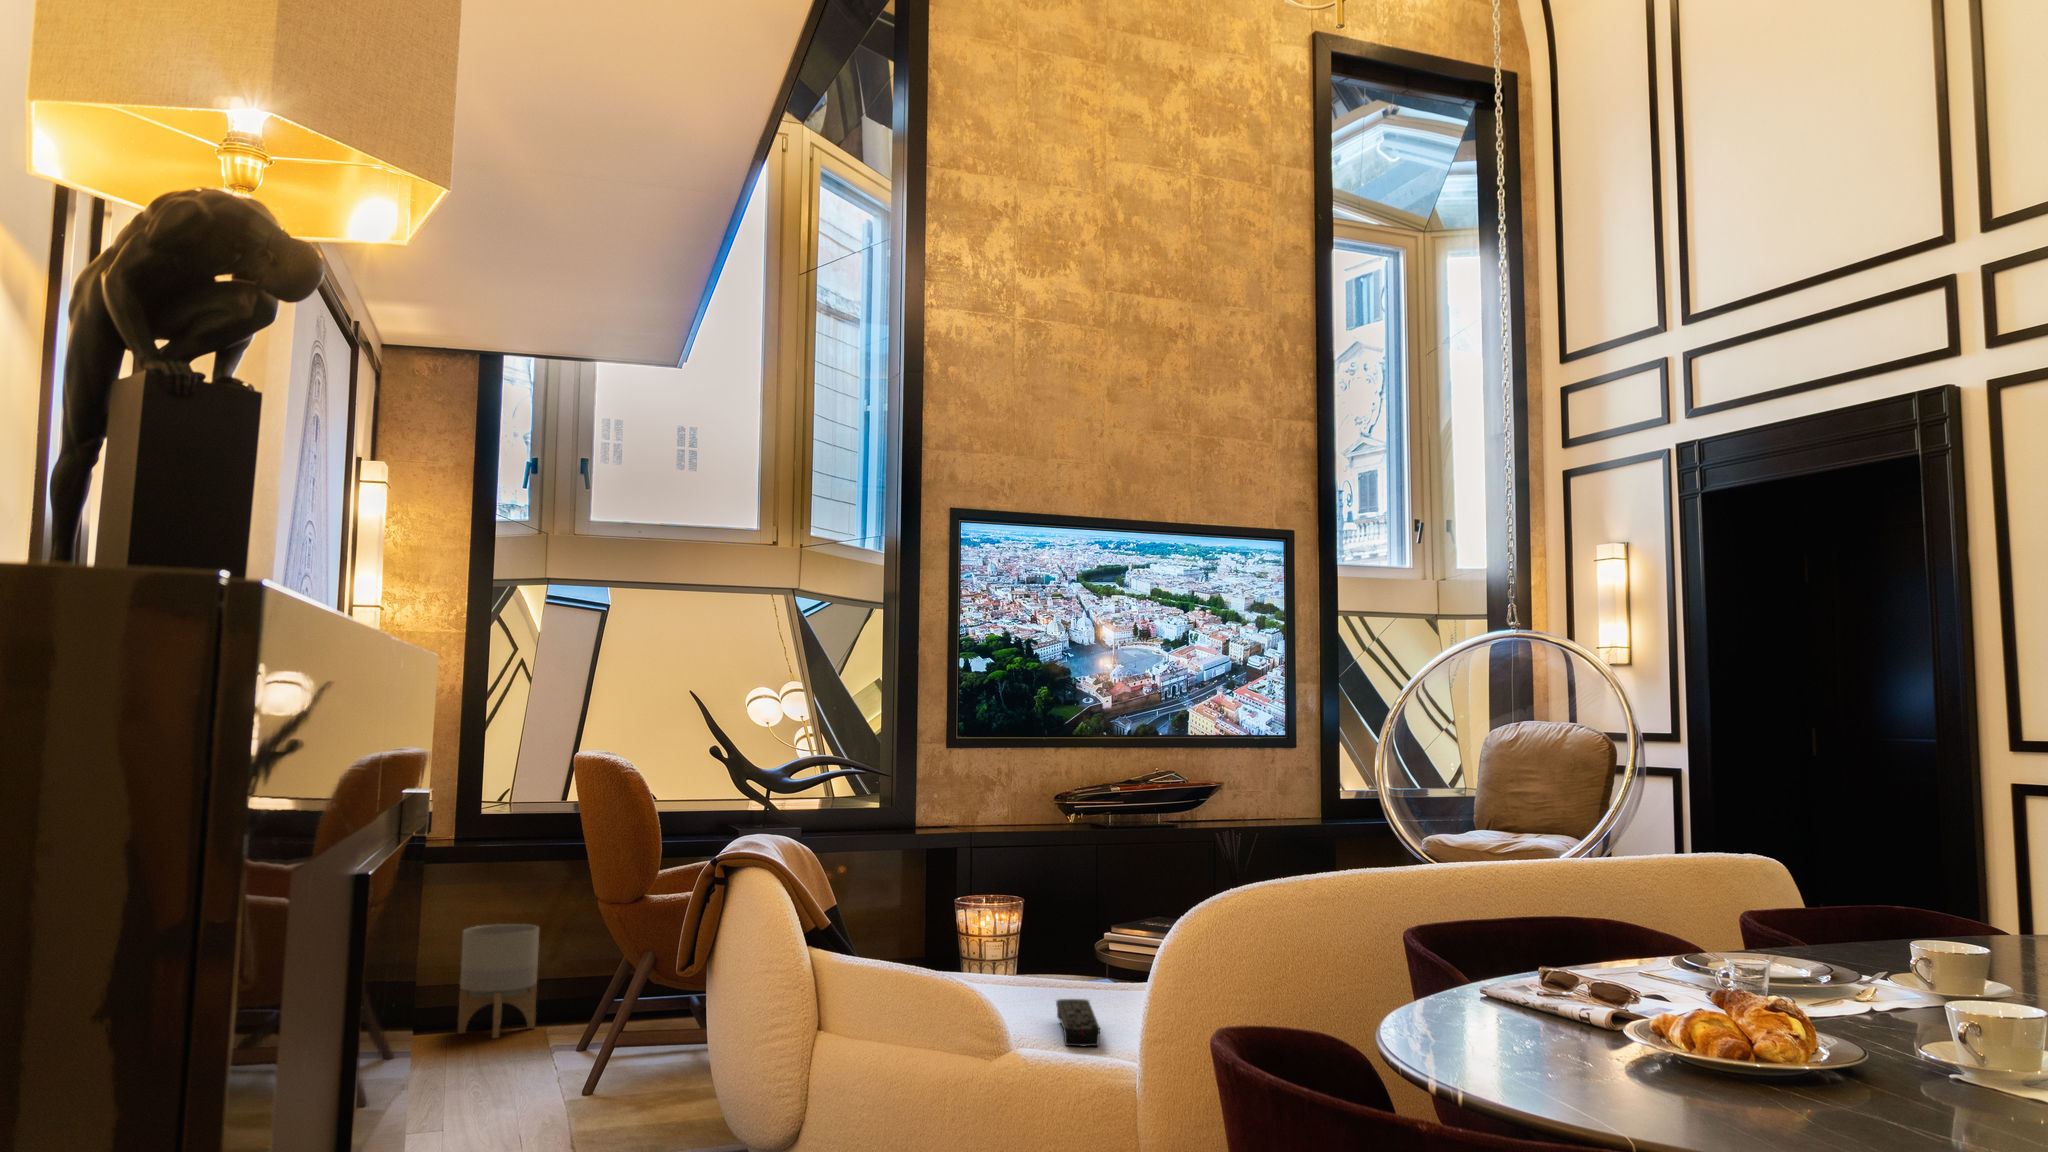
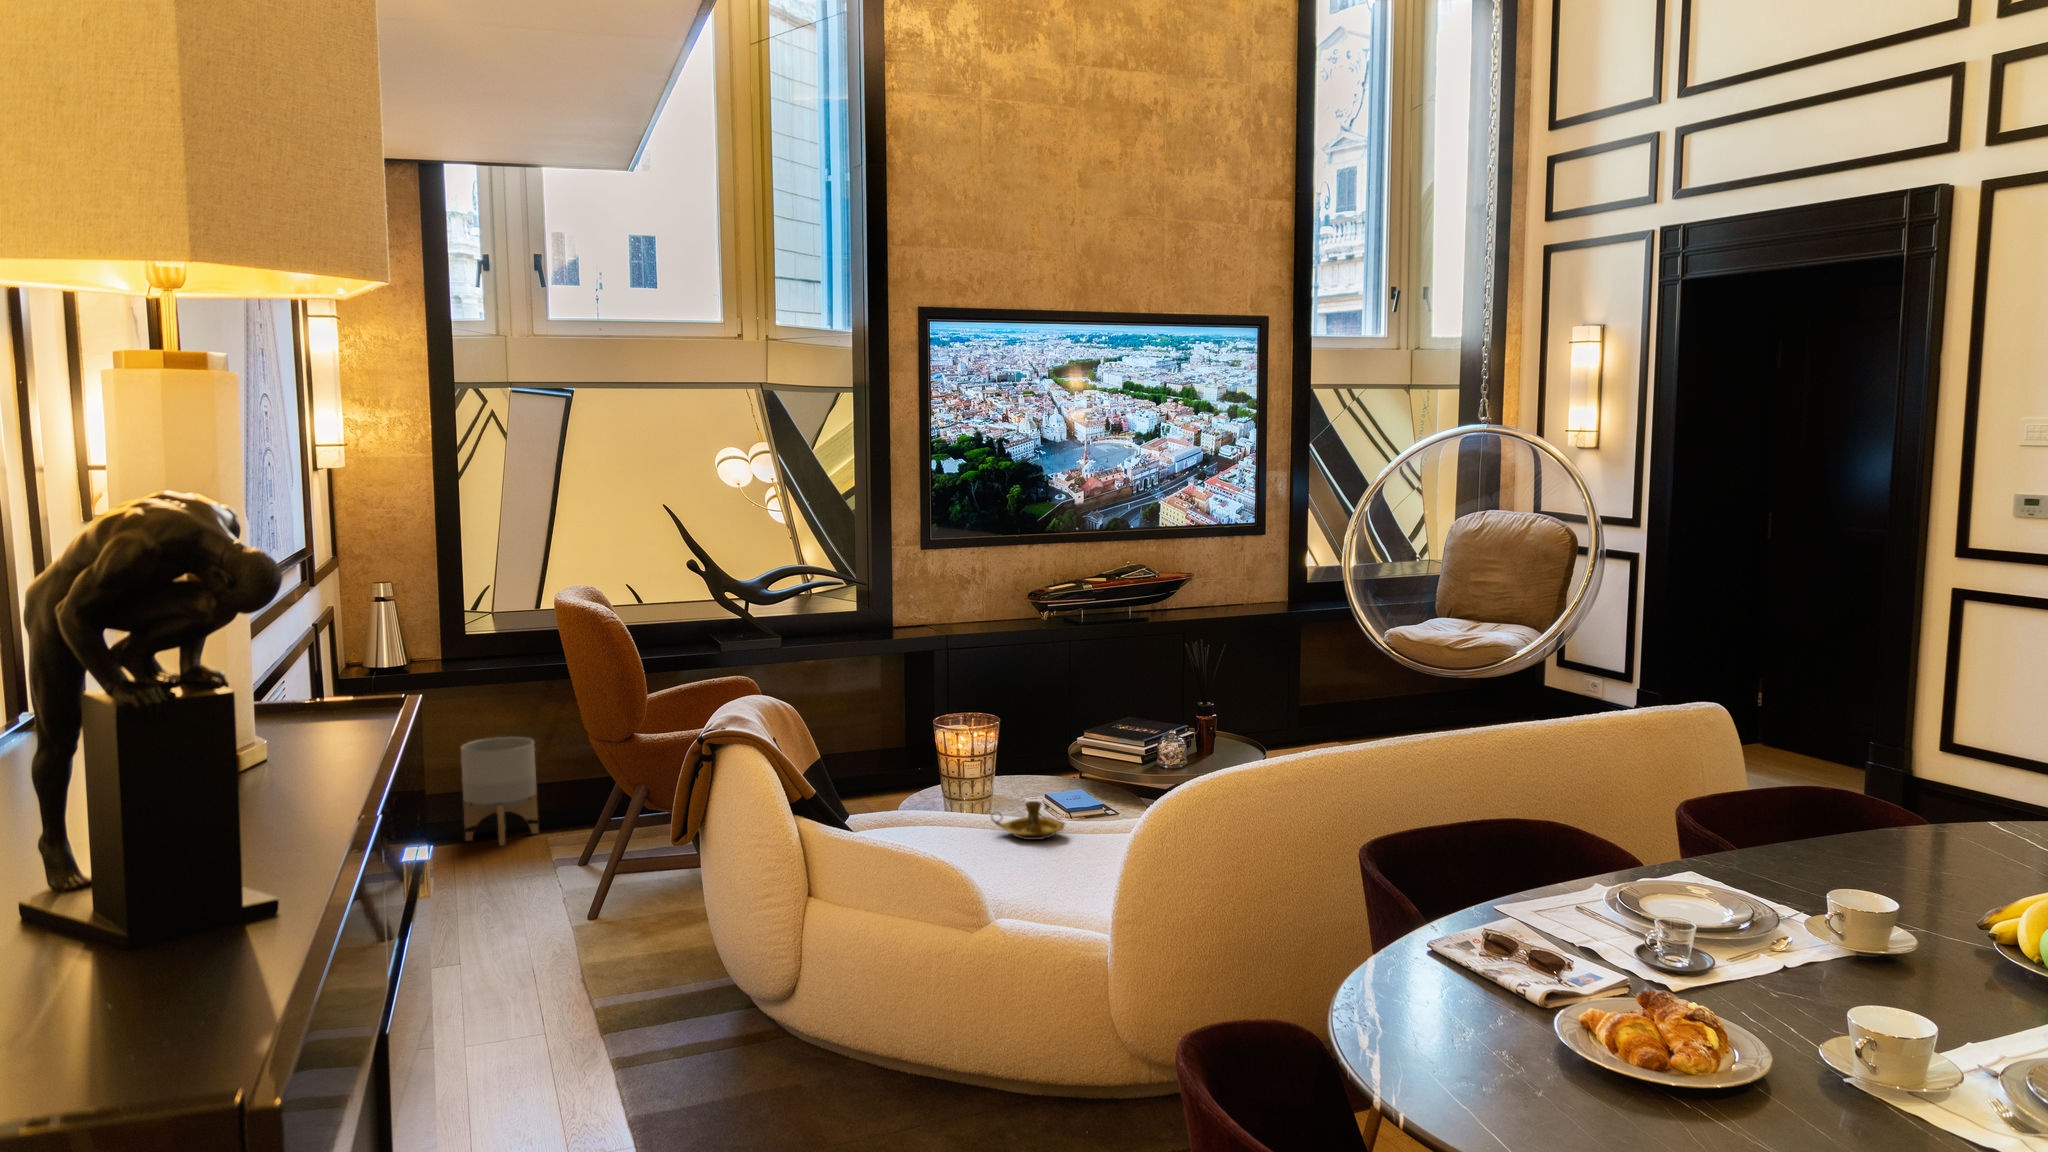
candlestick: none [1013,955,1092,995] -> present [992,801,1065,840]
remote control: present [1056,999,1100,1046] -> none [1031,858,1072,914]

